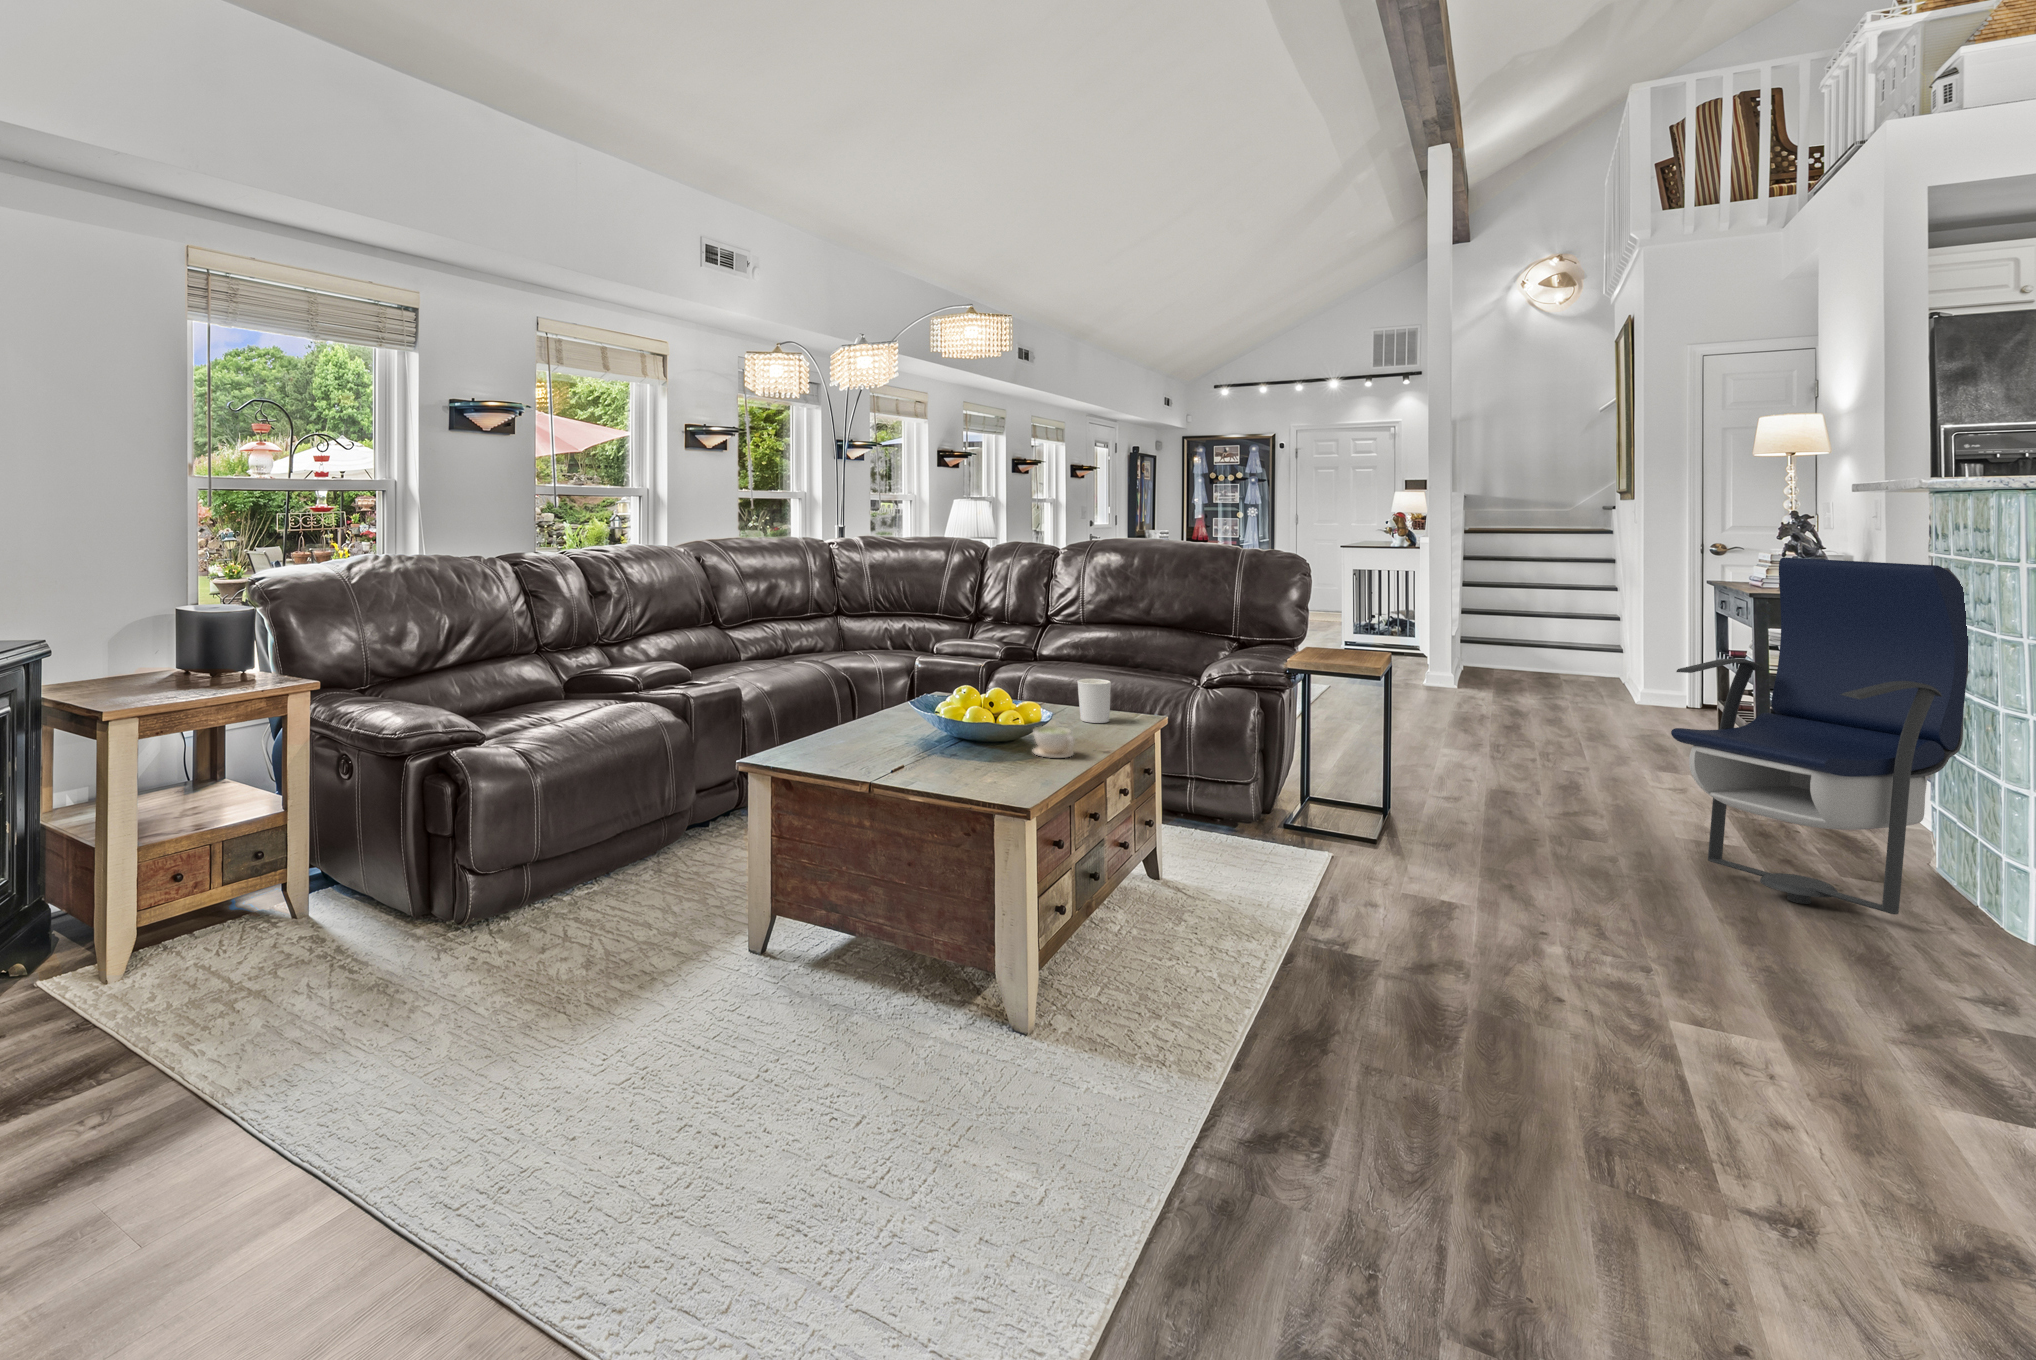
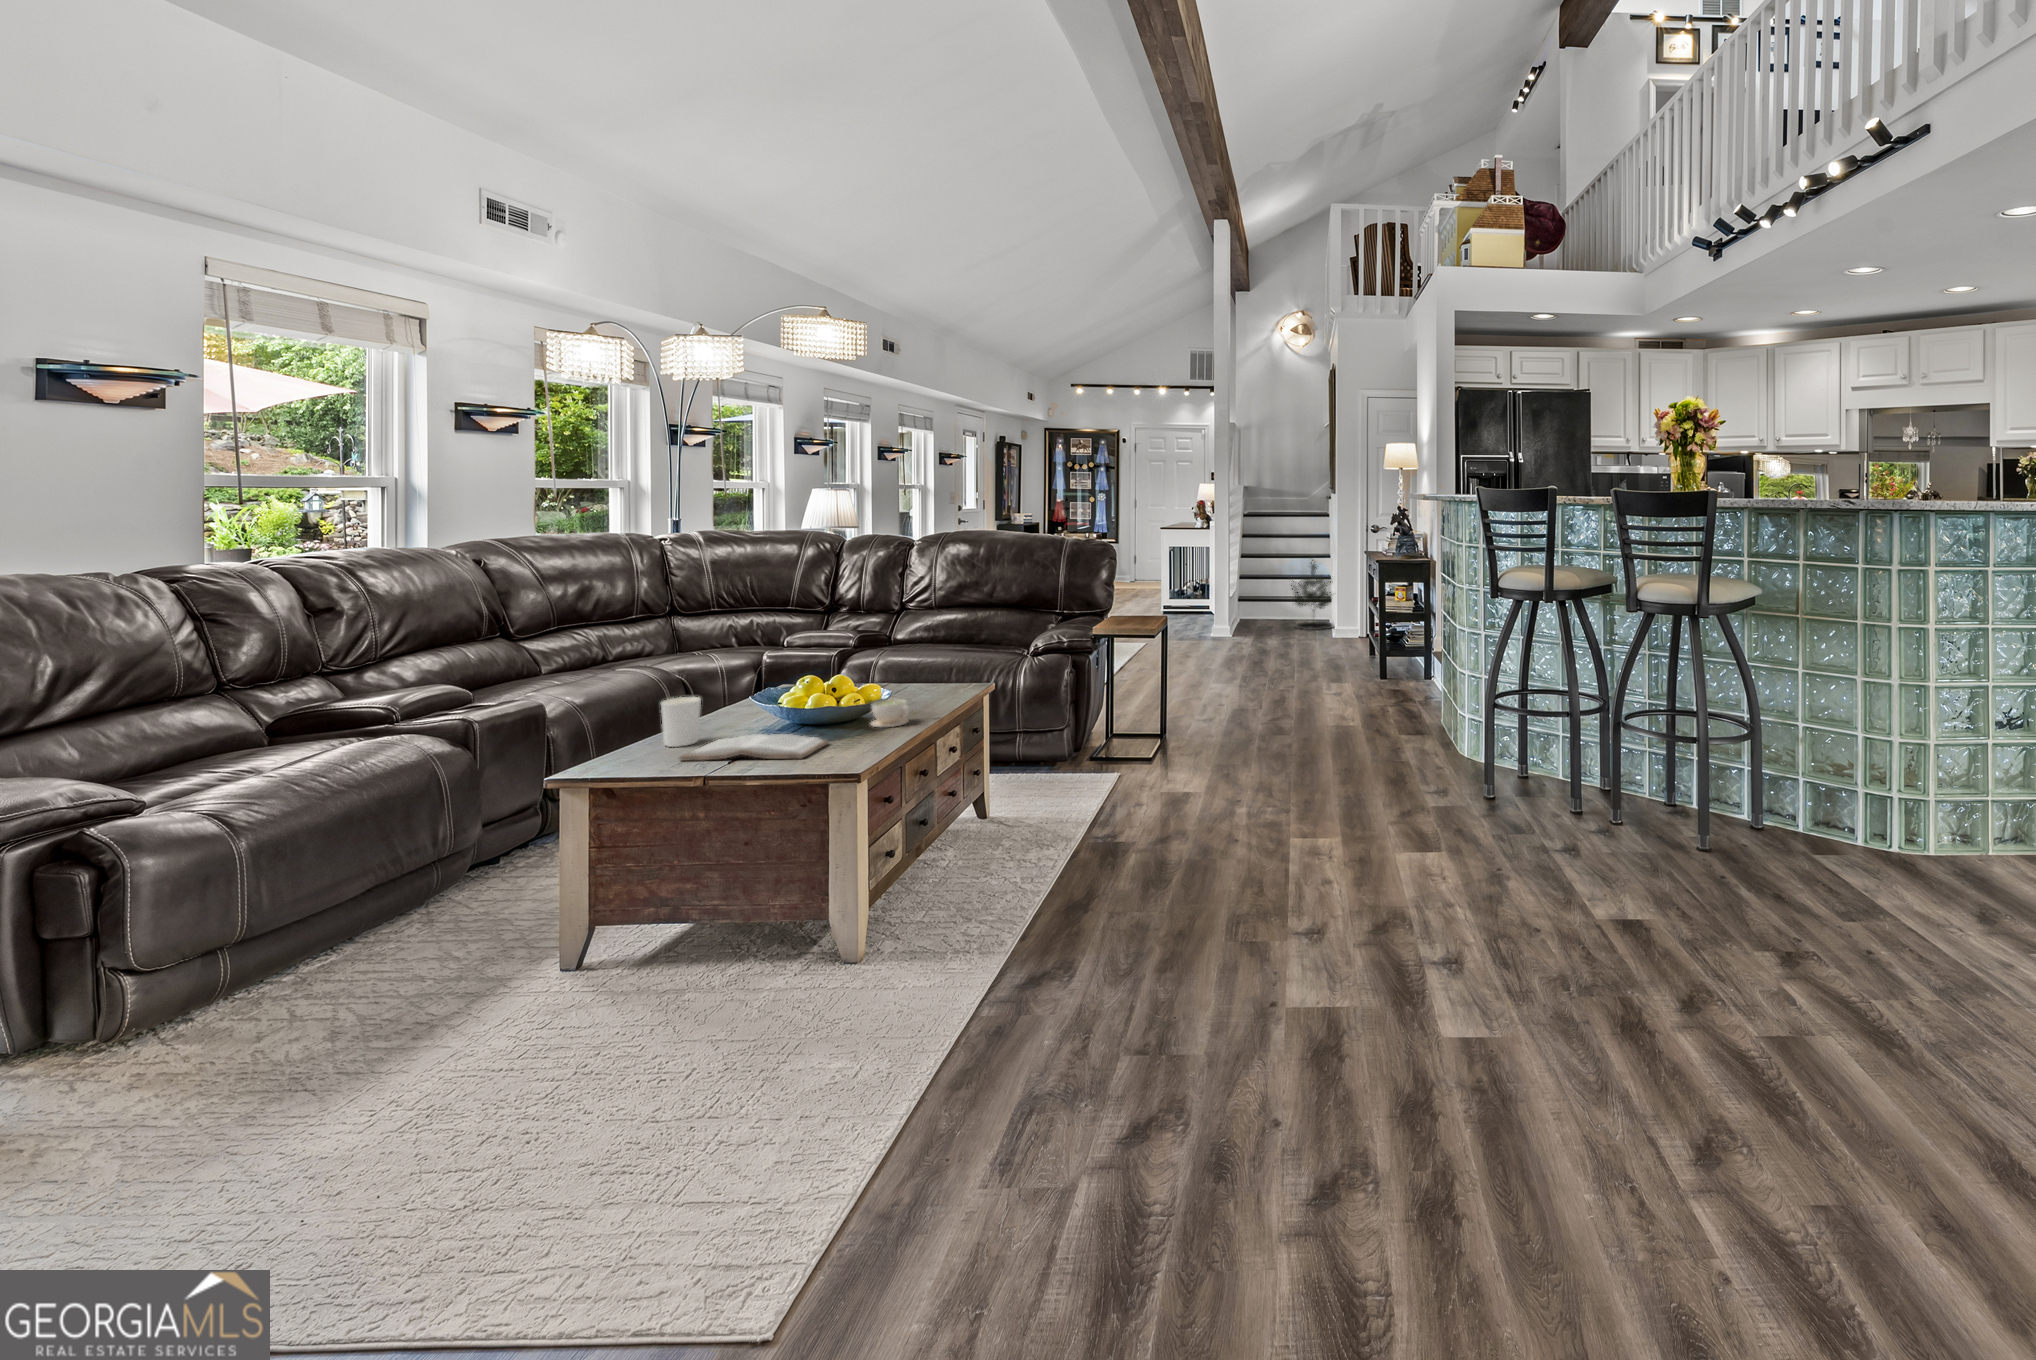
armchair: present [1671,557,1969,915] -> none [1339,527,1484,755]
potted tree: none [1538,590,1623,693] -> present [1291,560,1334,630]
candle holder: present [1077,679,1111,723] -> present [661,697,701,747]
book: none [852,746,992,780] -> present [680,734,829,761]

